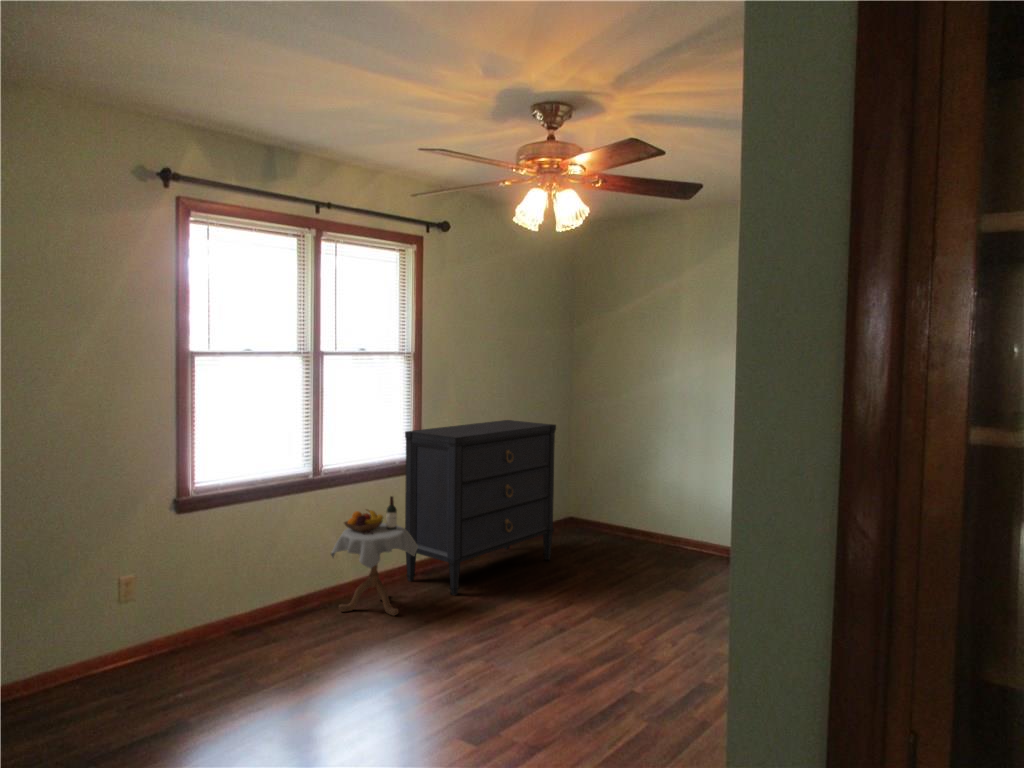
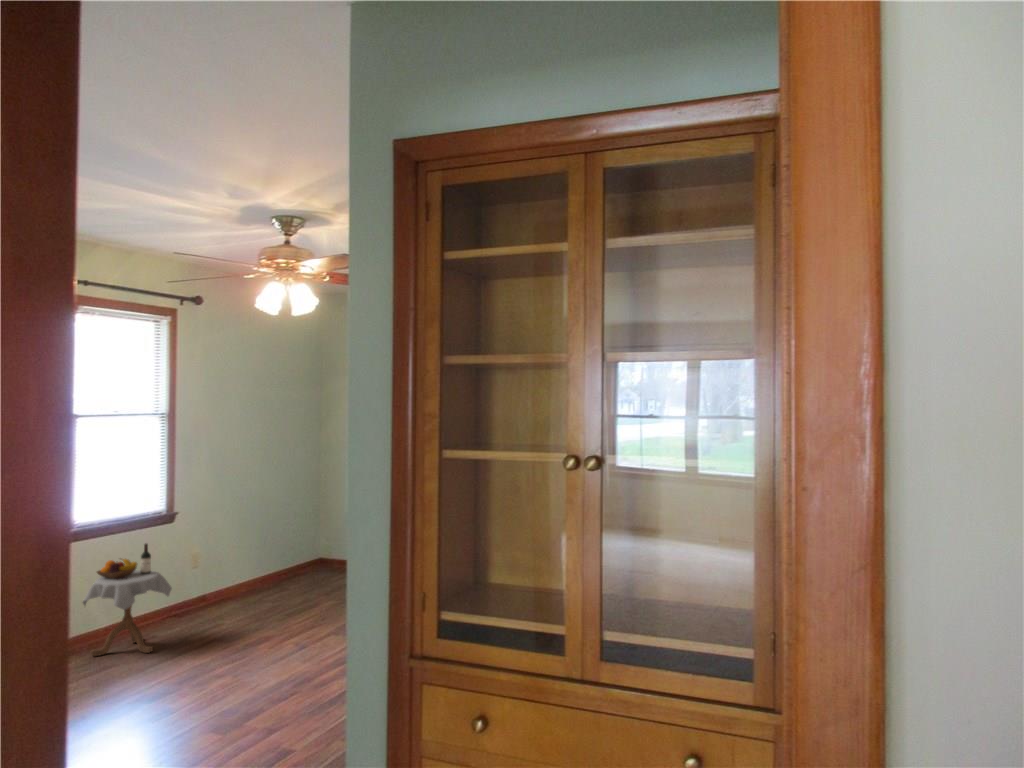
dresser: present [405,420,556,595] -> none [158,472,305,632]

